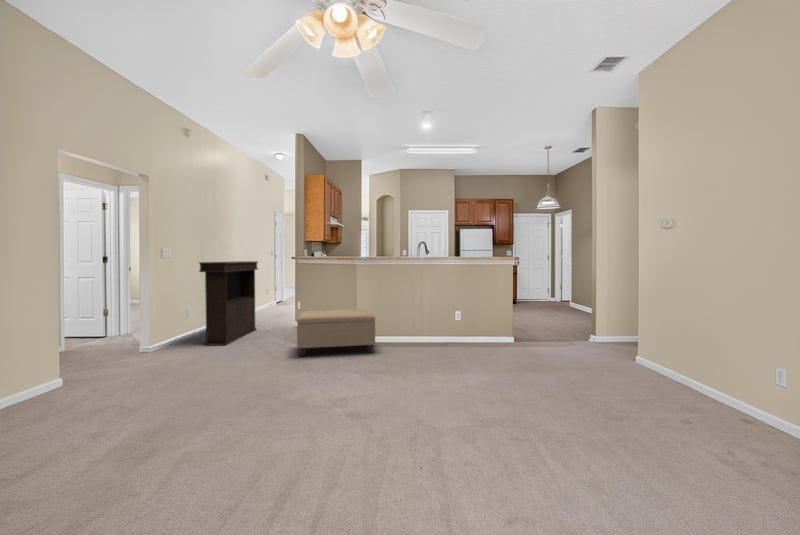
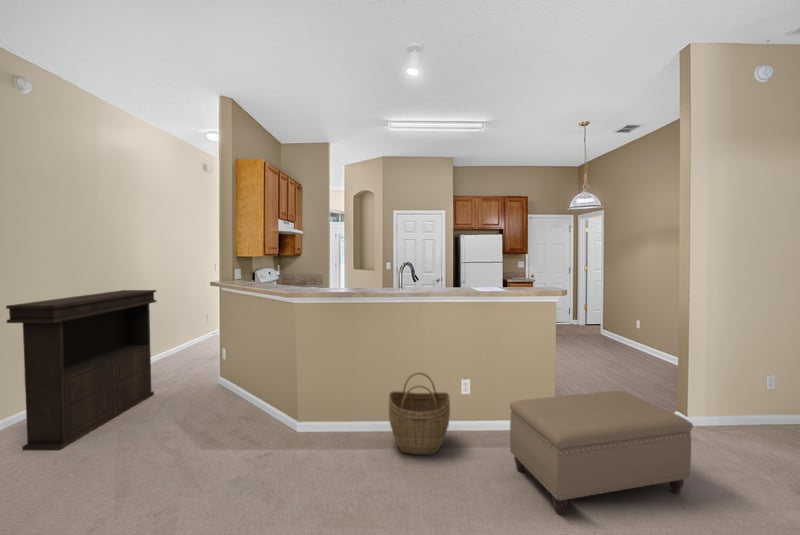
woven basket: none [413,305,449,348] -> present [389,373,450,455]
ottoman: present [297,310,375,356] -> present [510,391,693,515]

